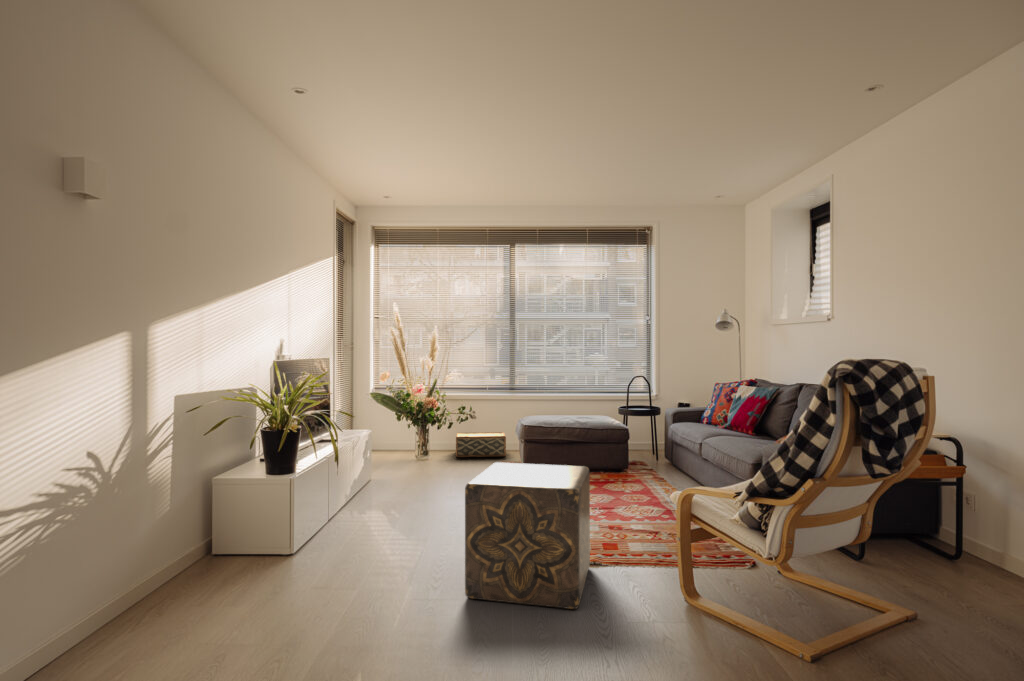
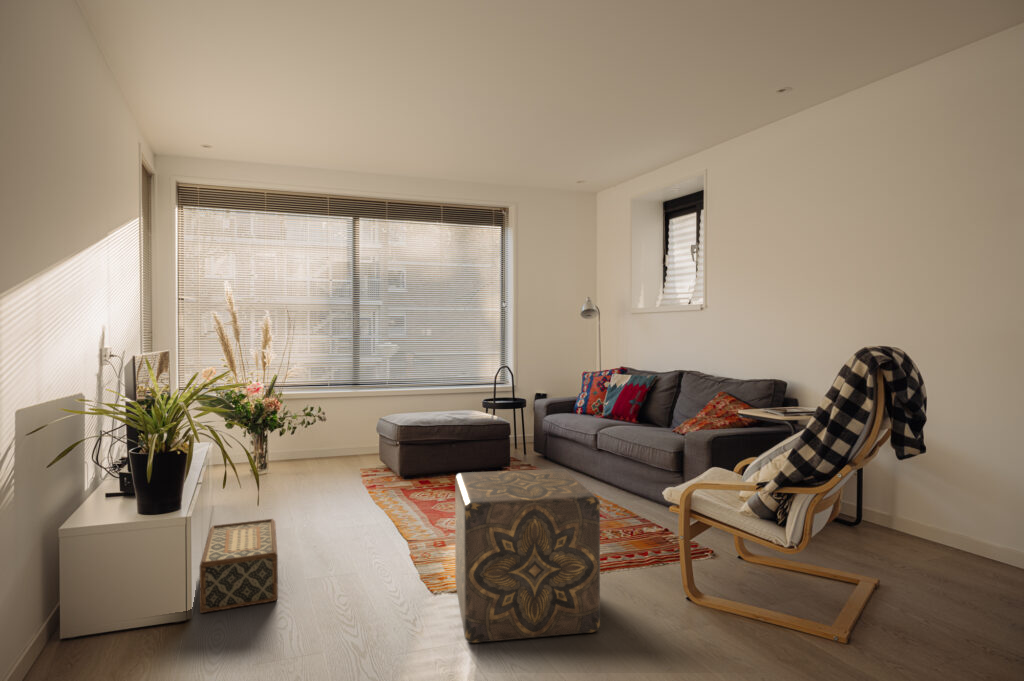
woven basket: present [456,432,506,457] -> present [200,519,278,613]

